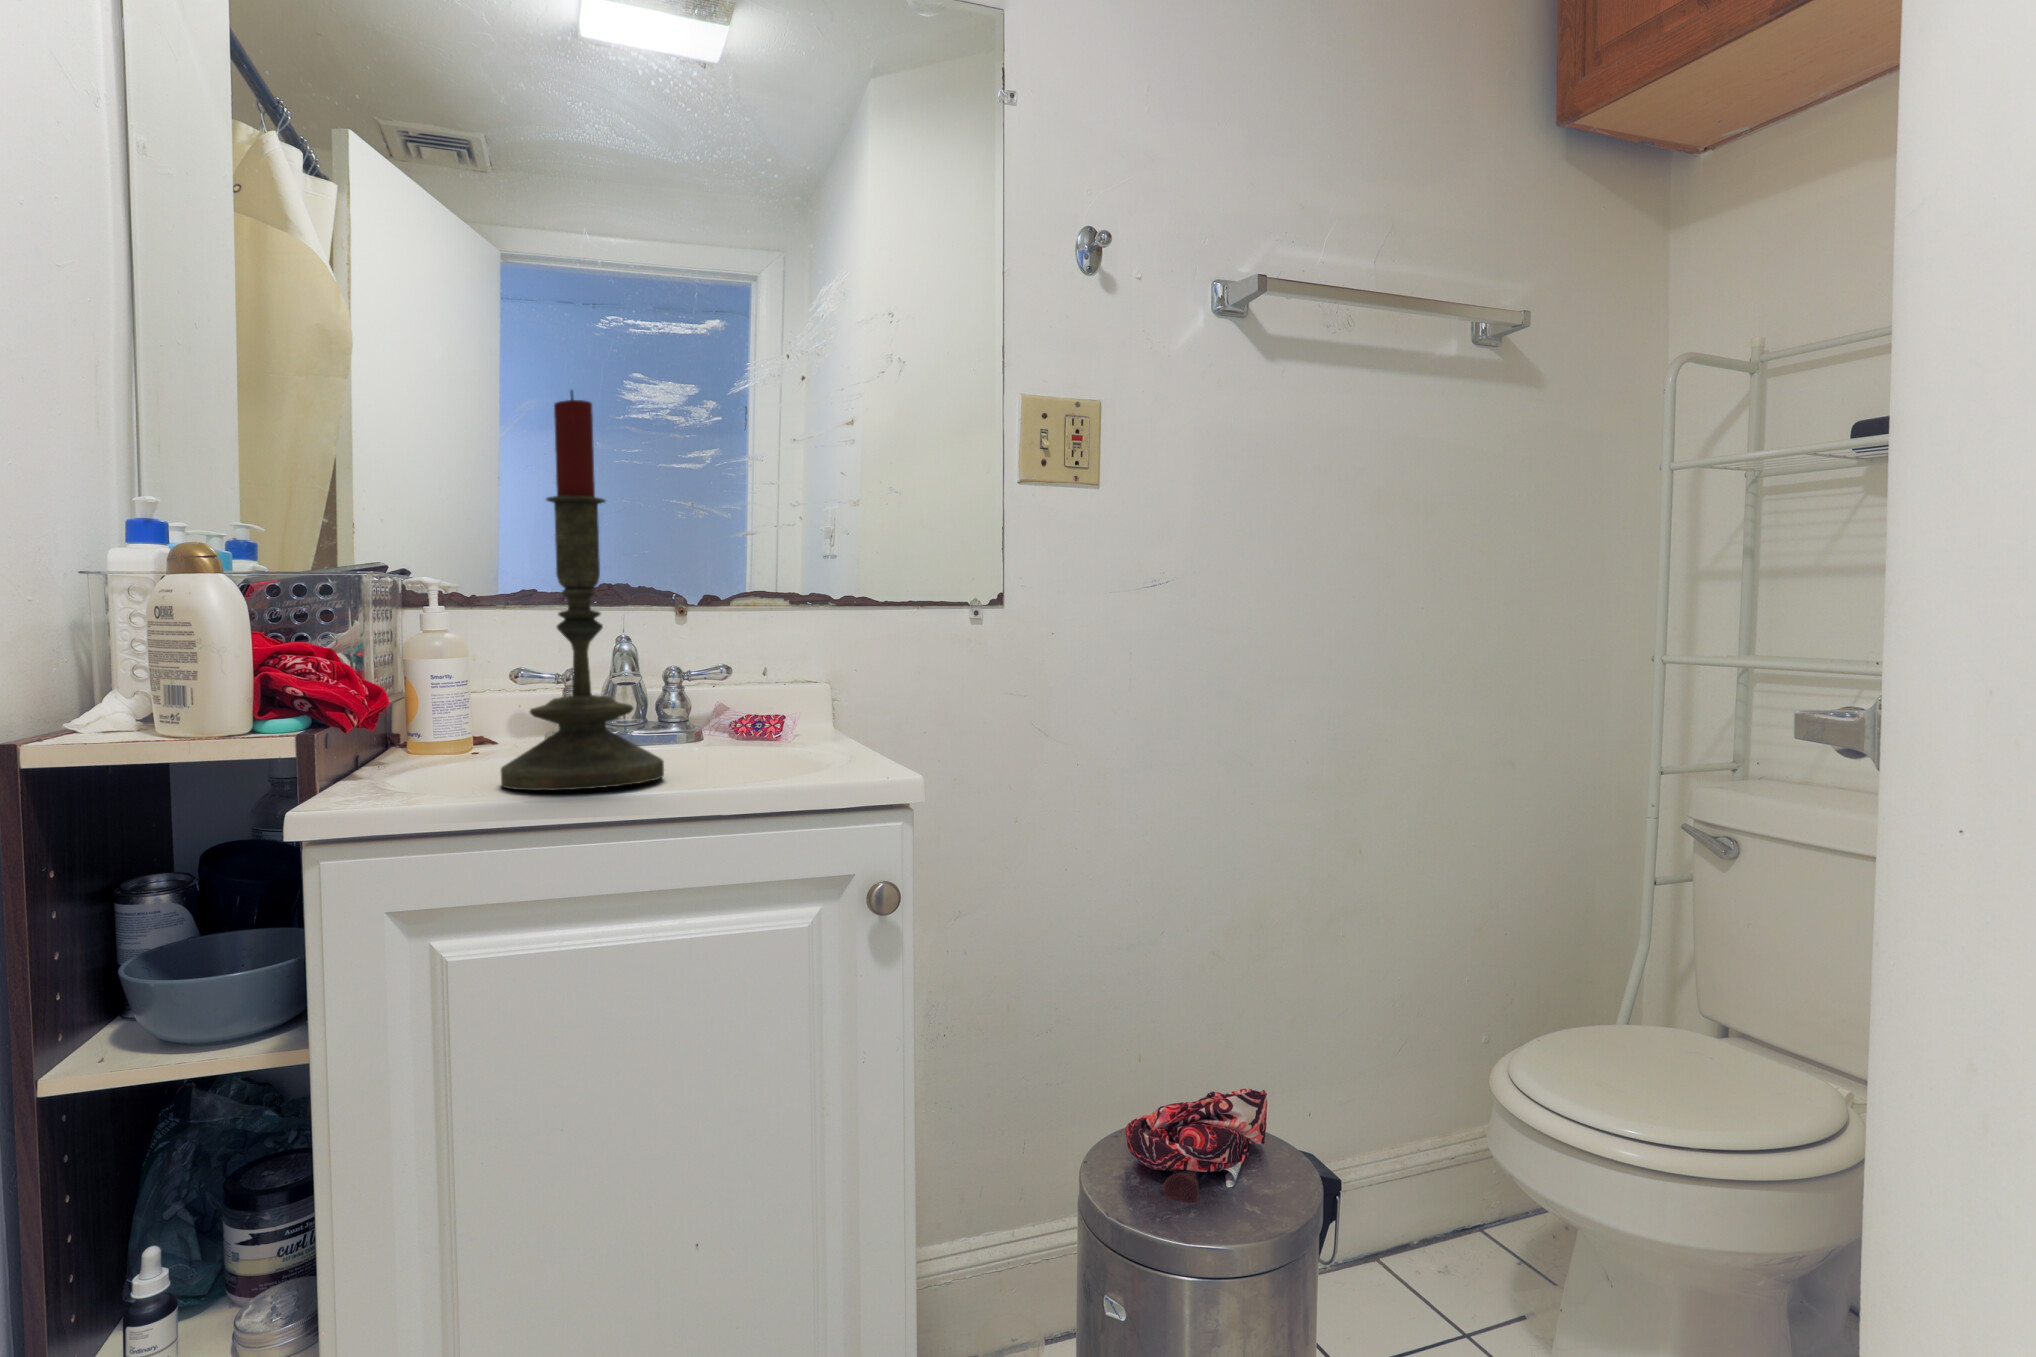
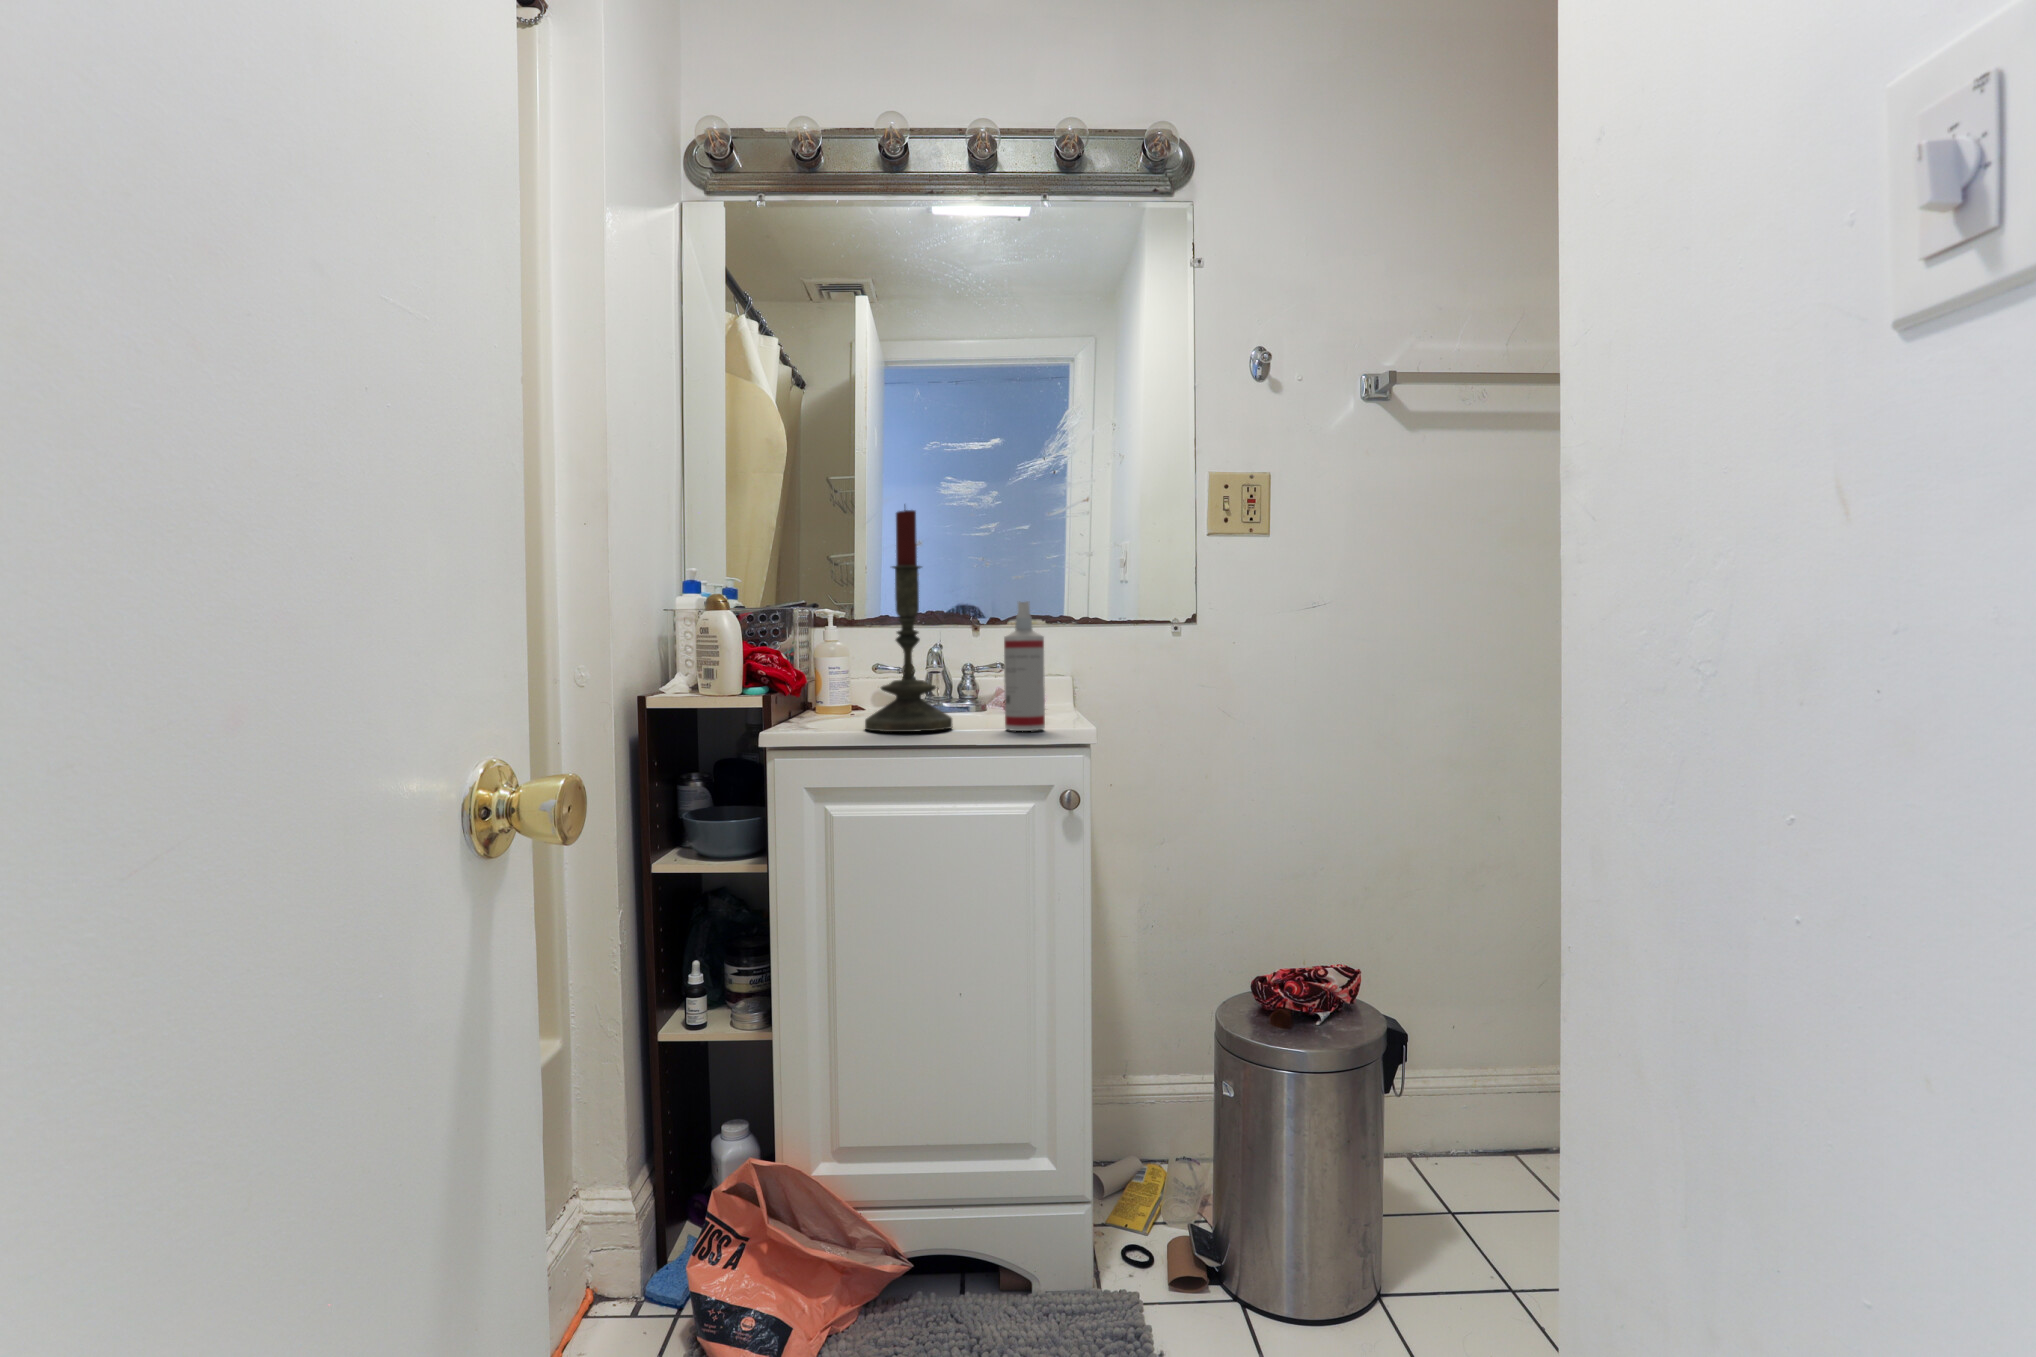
spray bottle: none [752,563,823,778] -> present [1004,601,1045,731]

